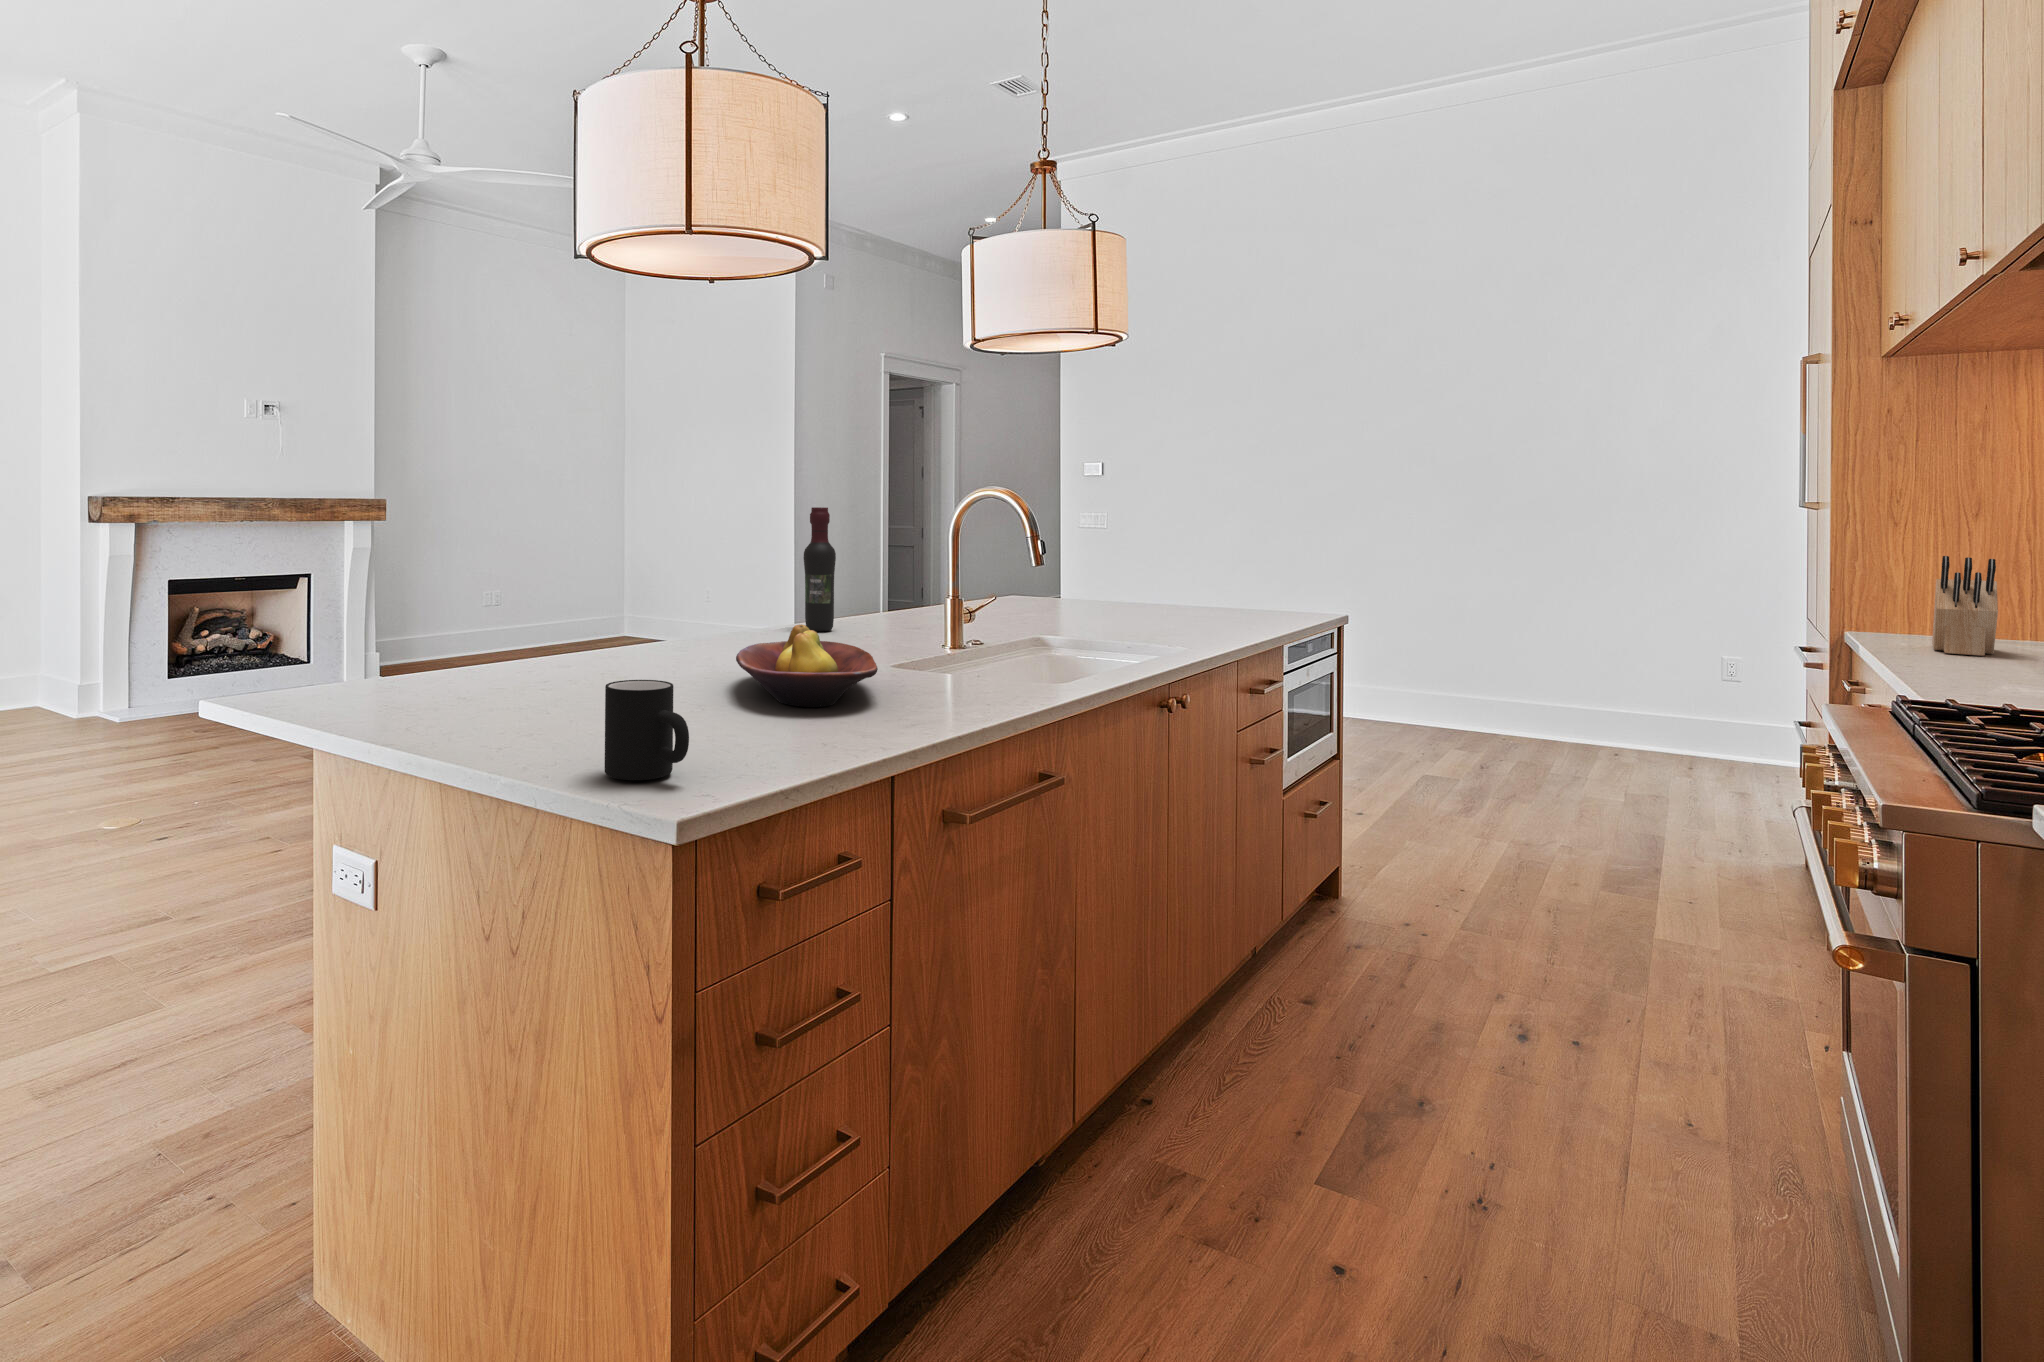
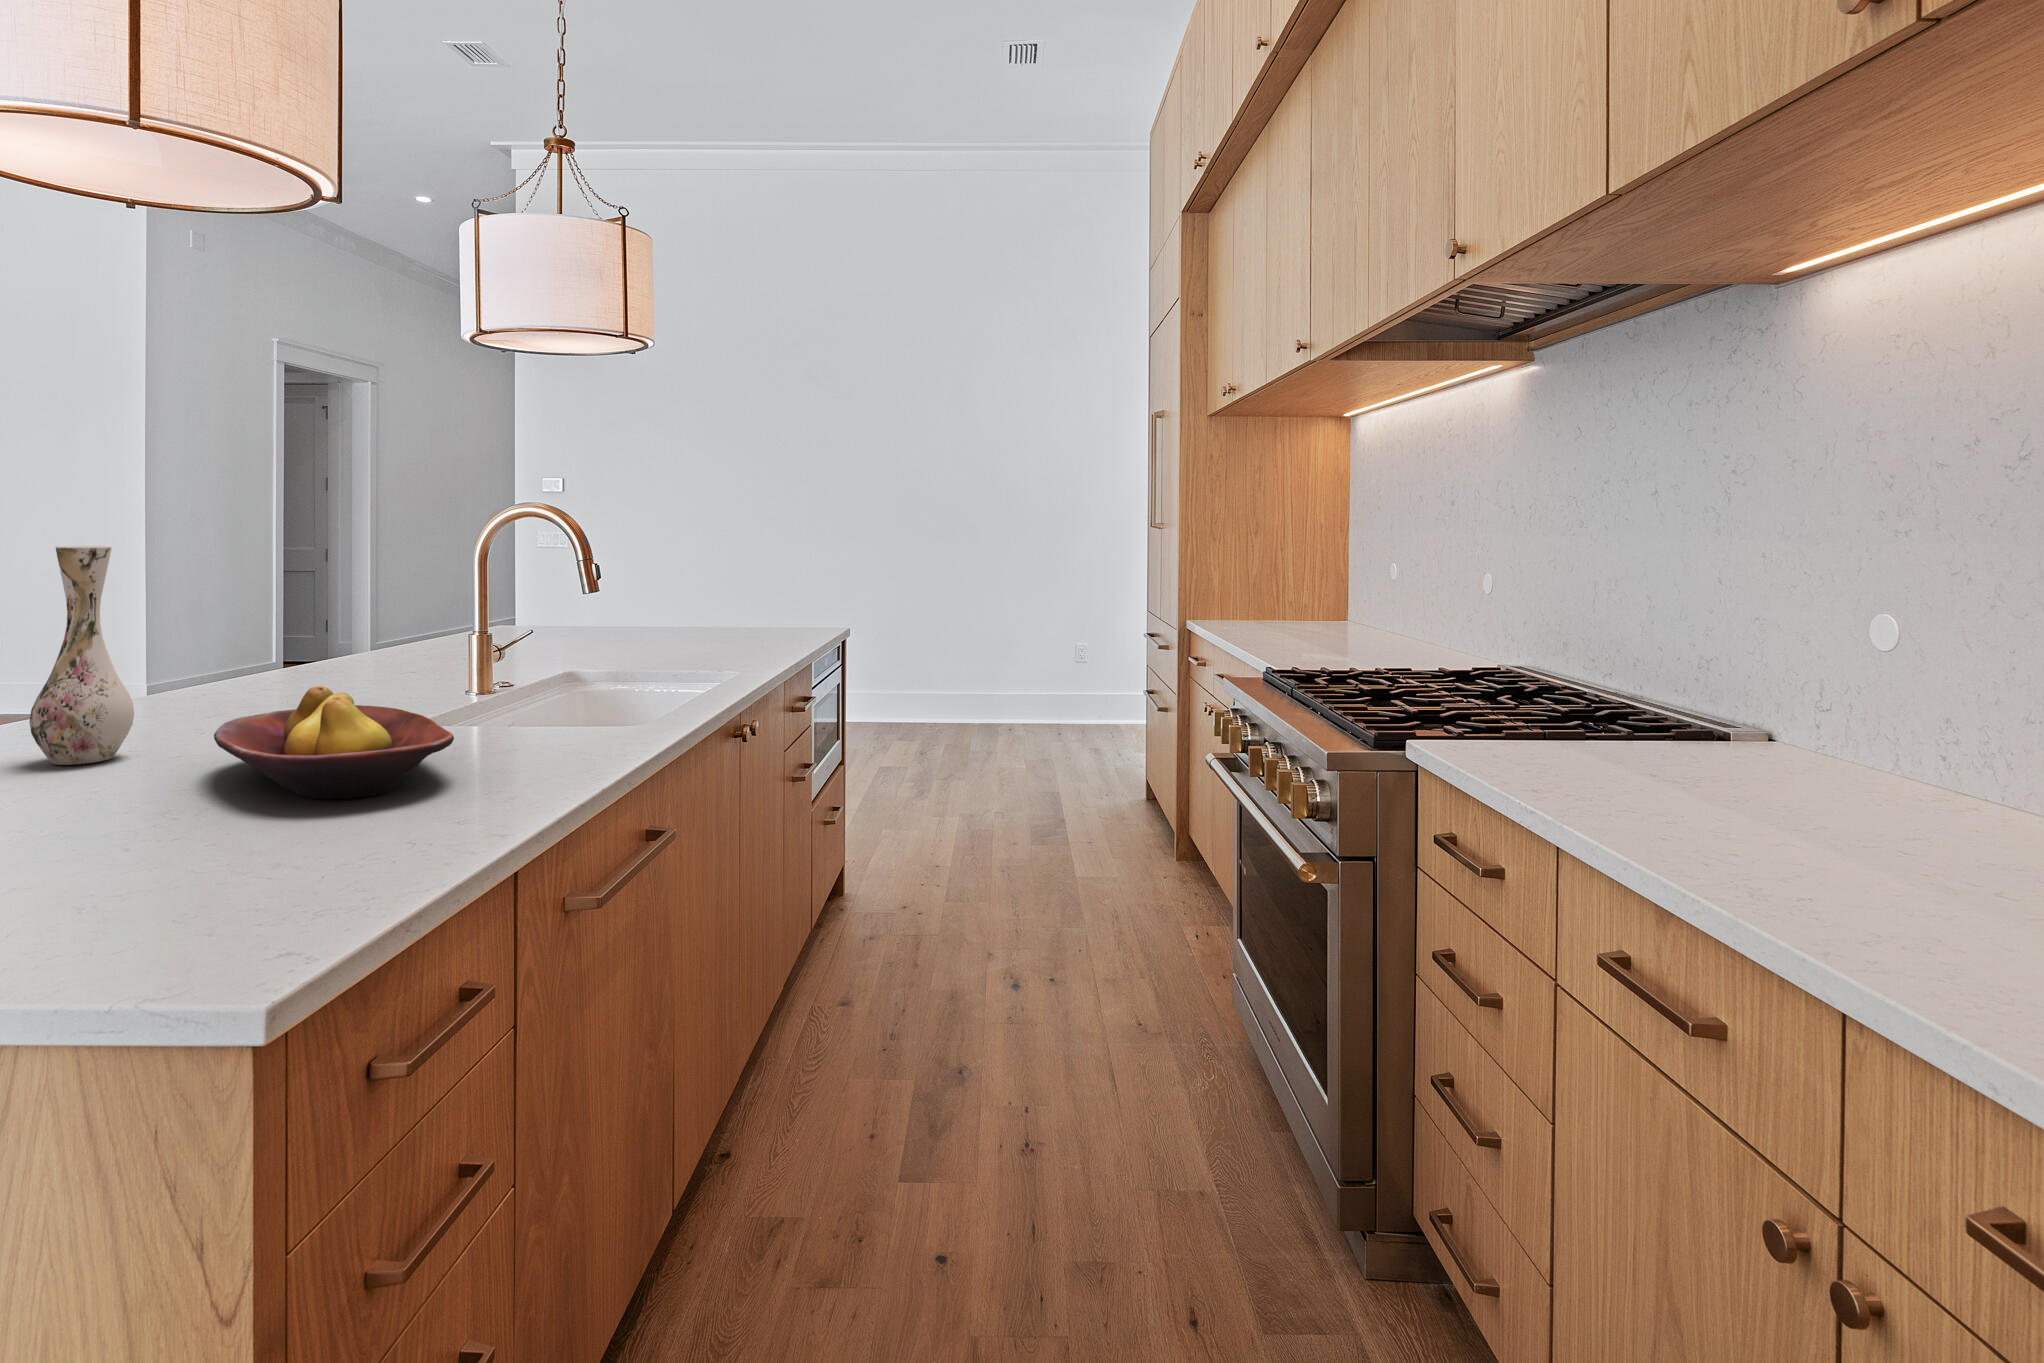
wine bottle: present [803,507,836,632] -> none [258,526,309,692]
vase: none [655,521,709,665] -> present [30,546,134,765]
knife block: present [1932,556,1998,656] -> none [1231,564,1269,633]
mug: present [605,680,689,780] -> none [78,795,256,963]

